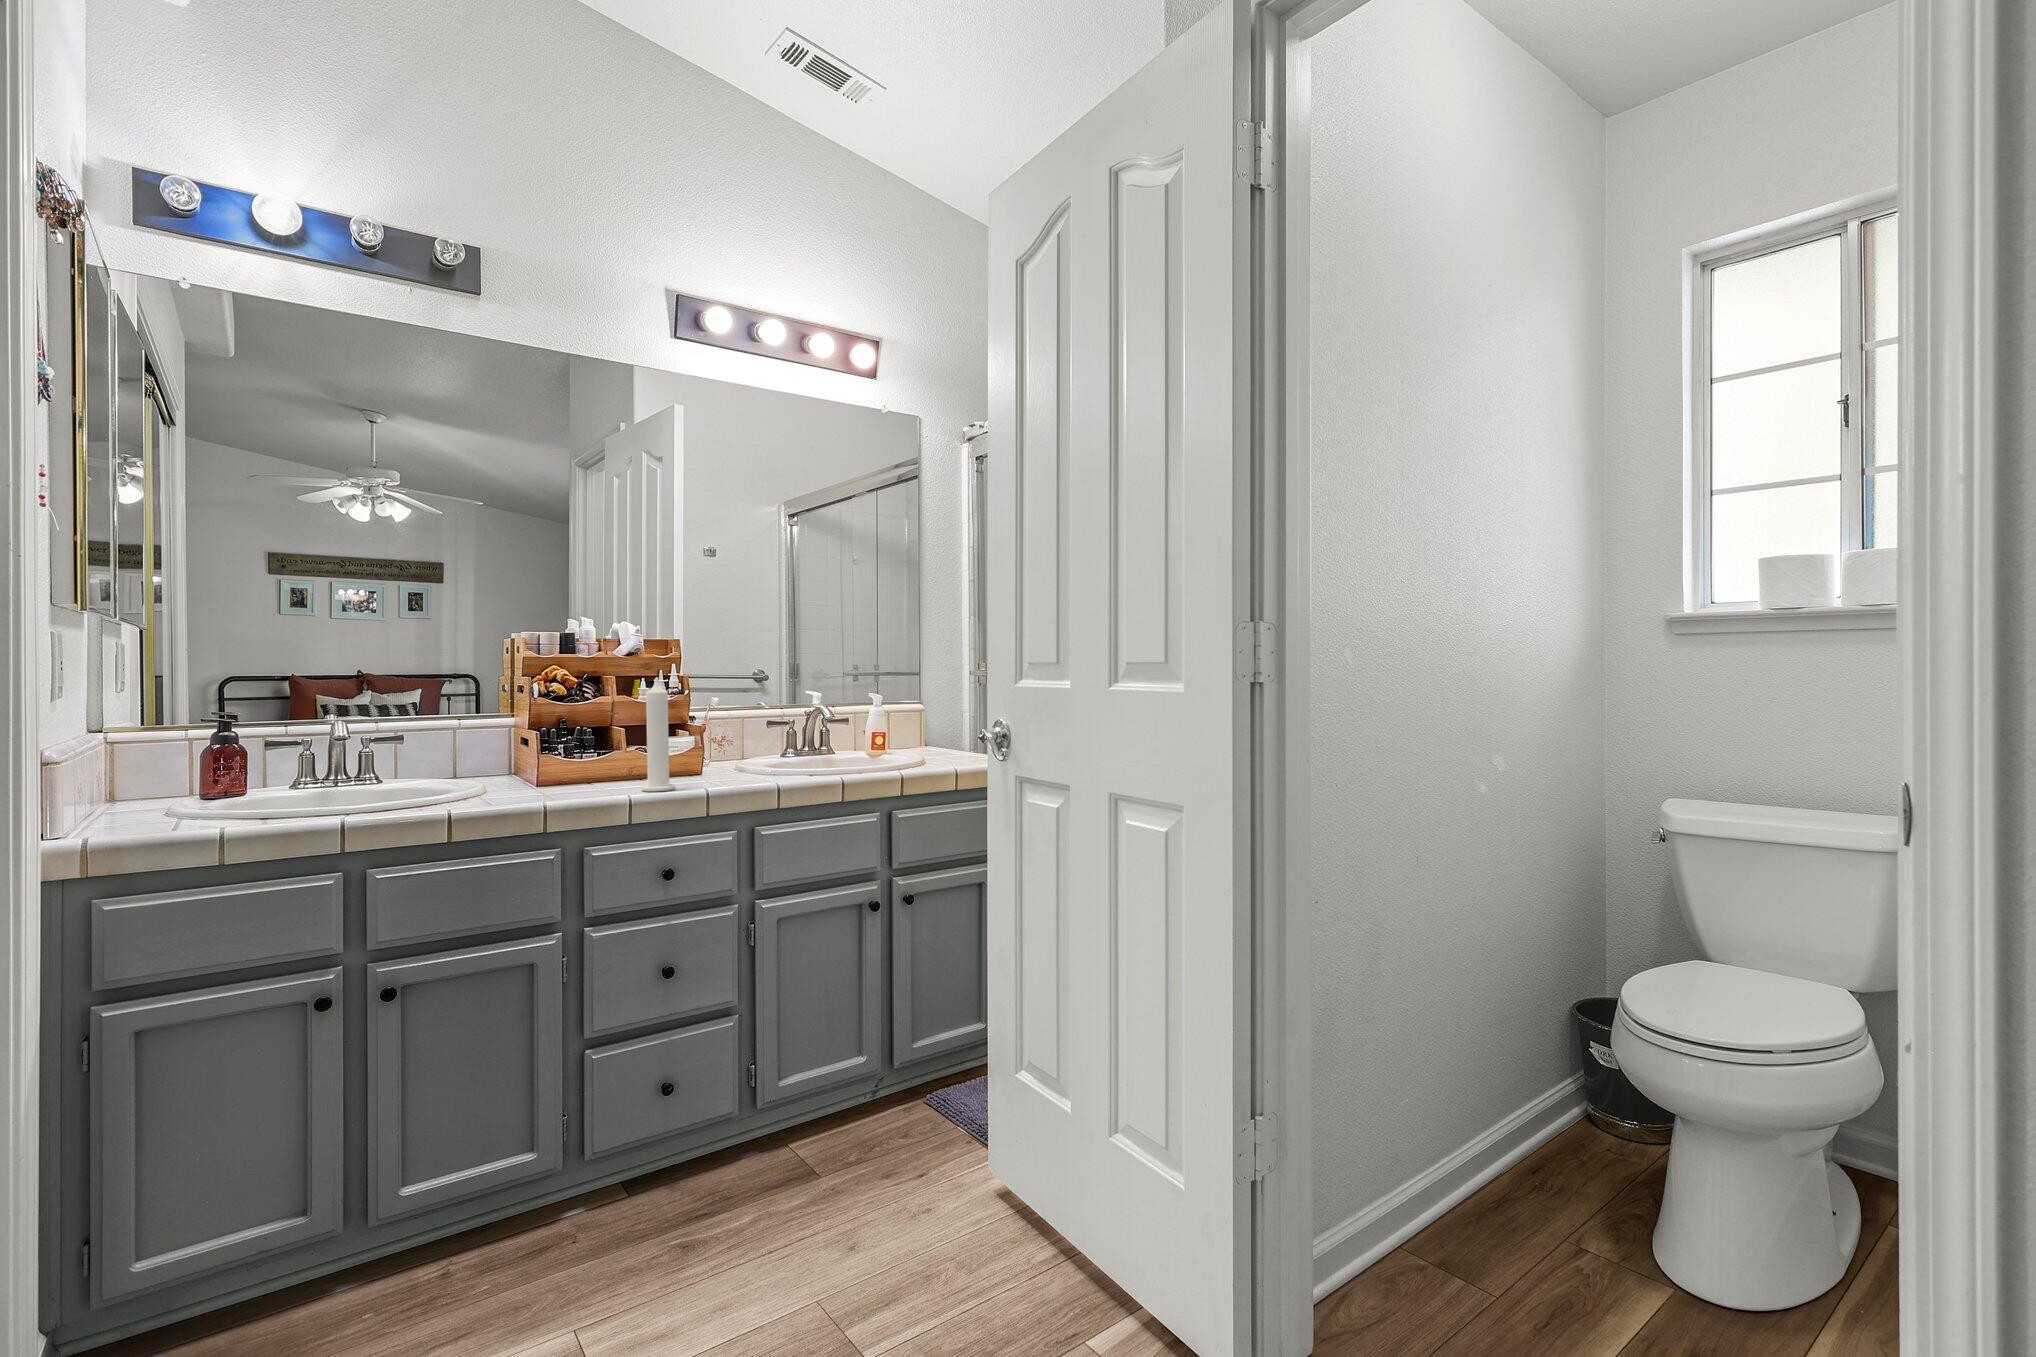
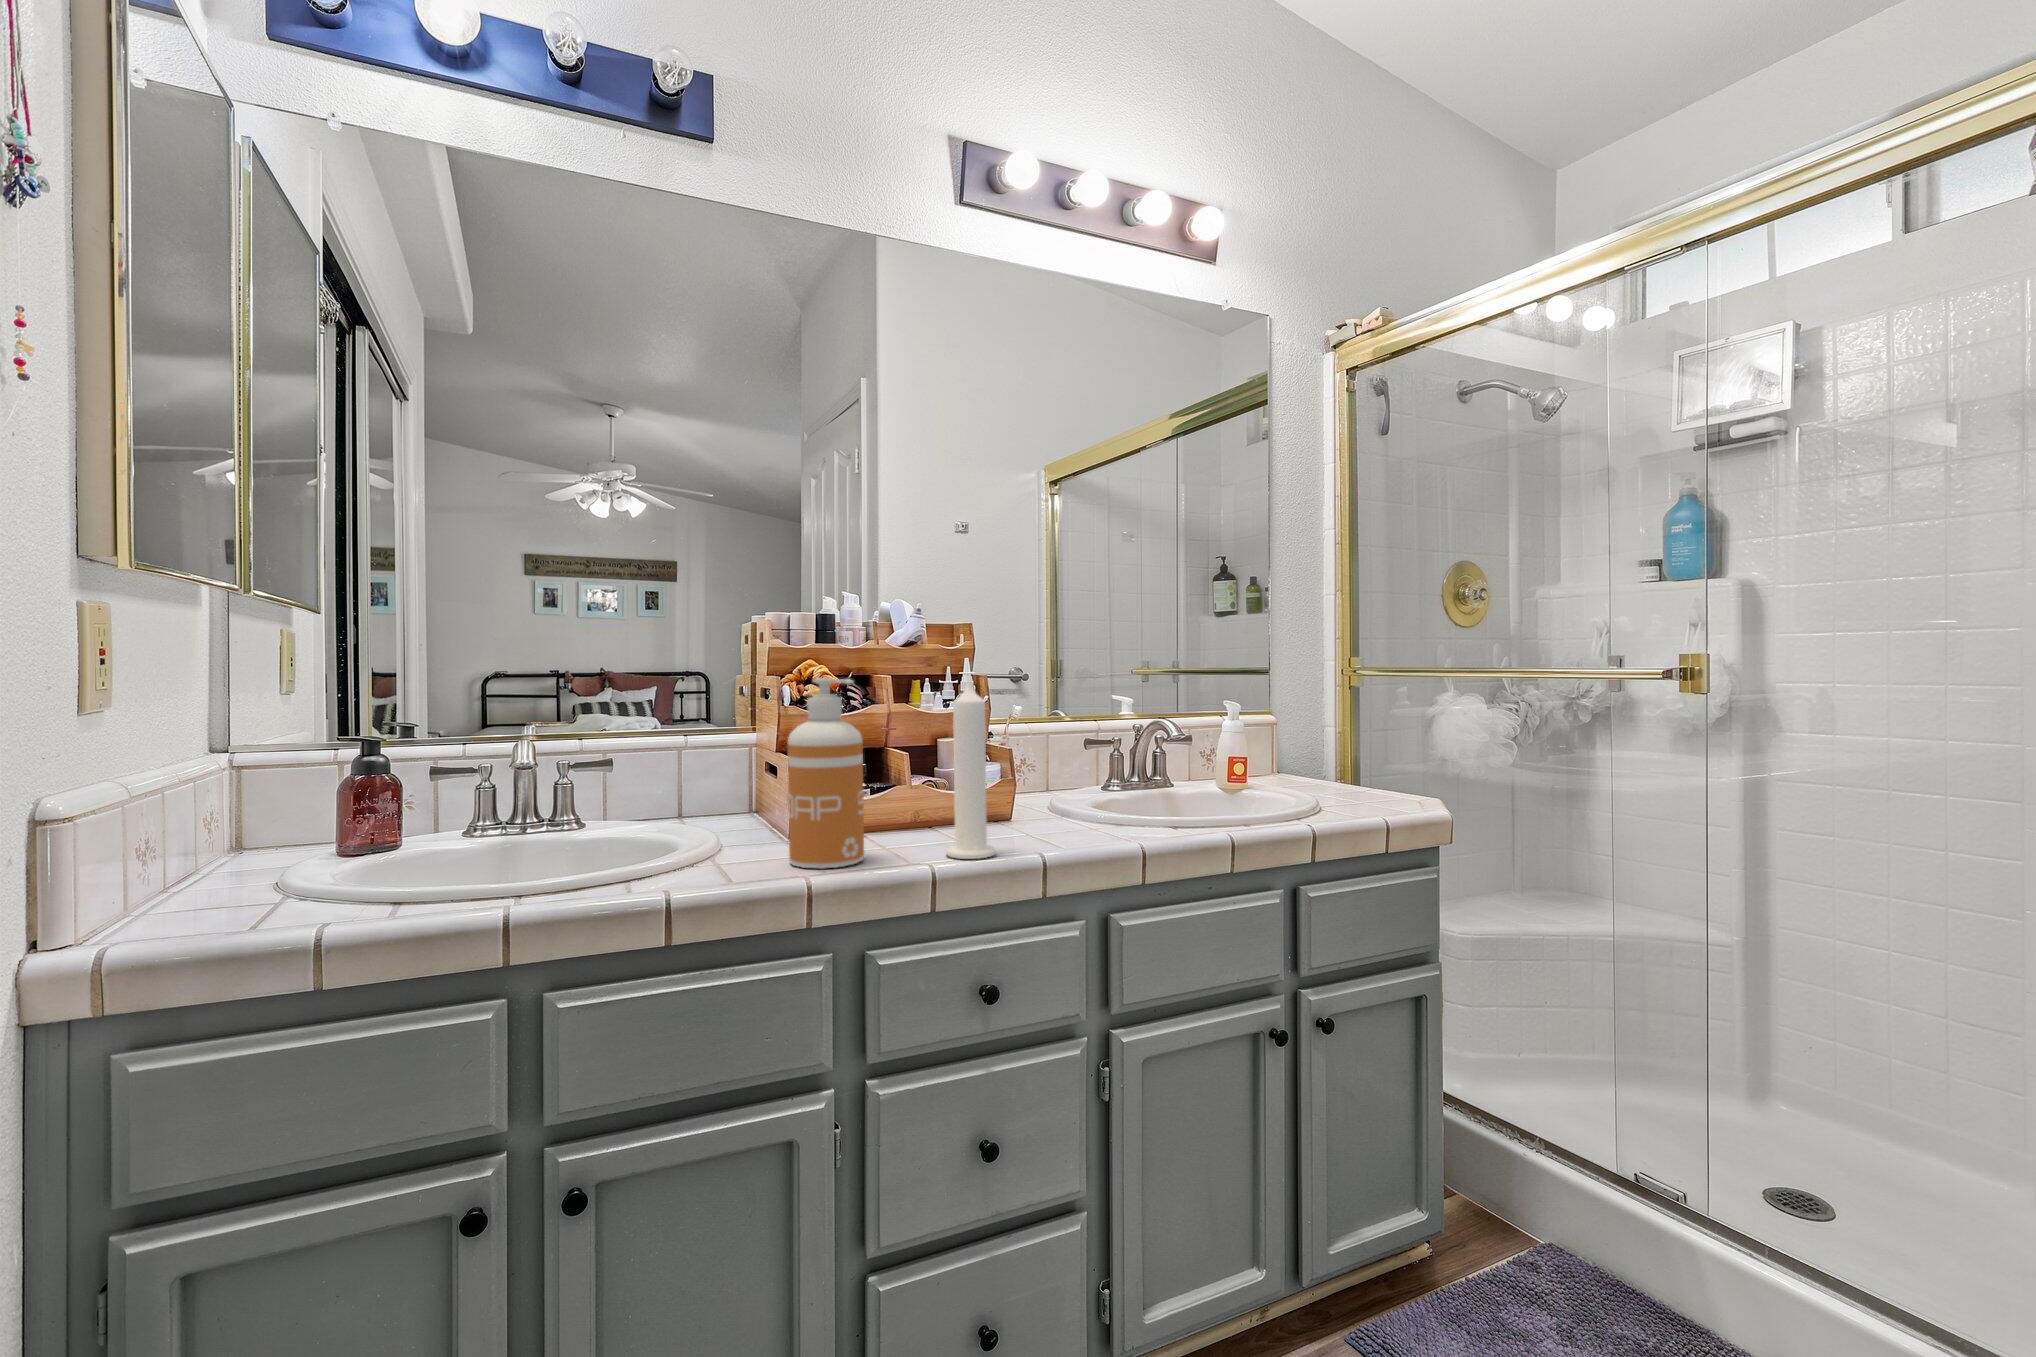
soap dispenser: none [532,678,585,798] -> present [787,678,864,869]

